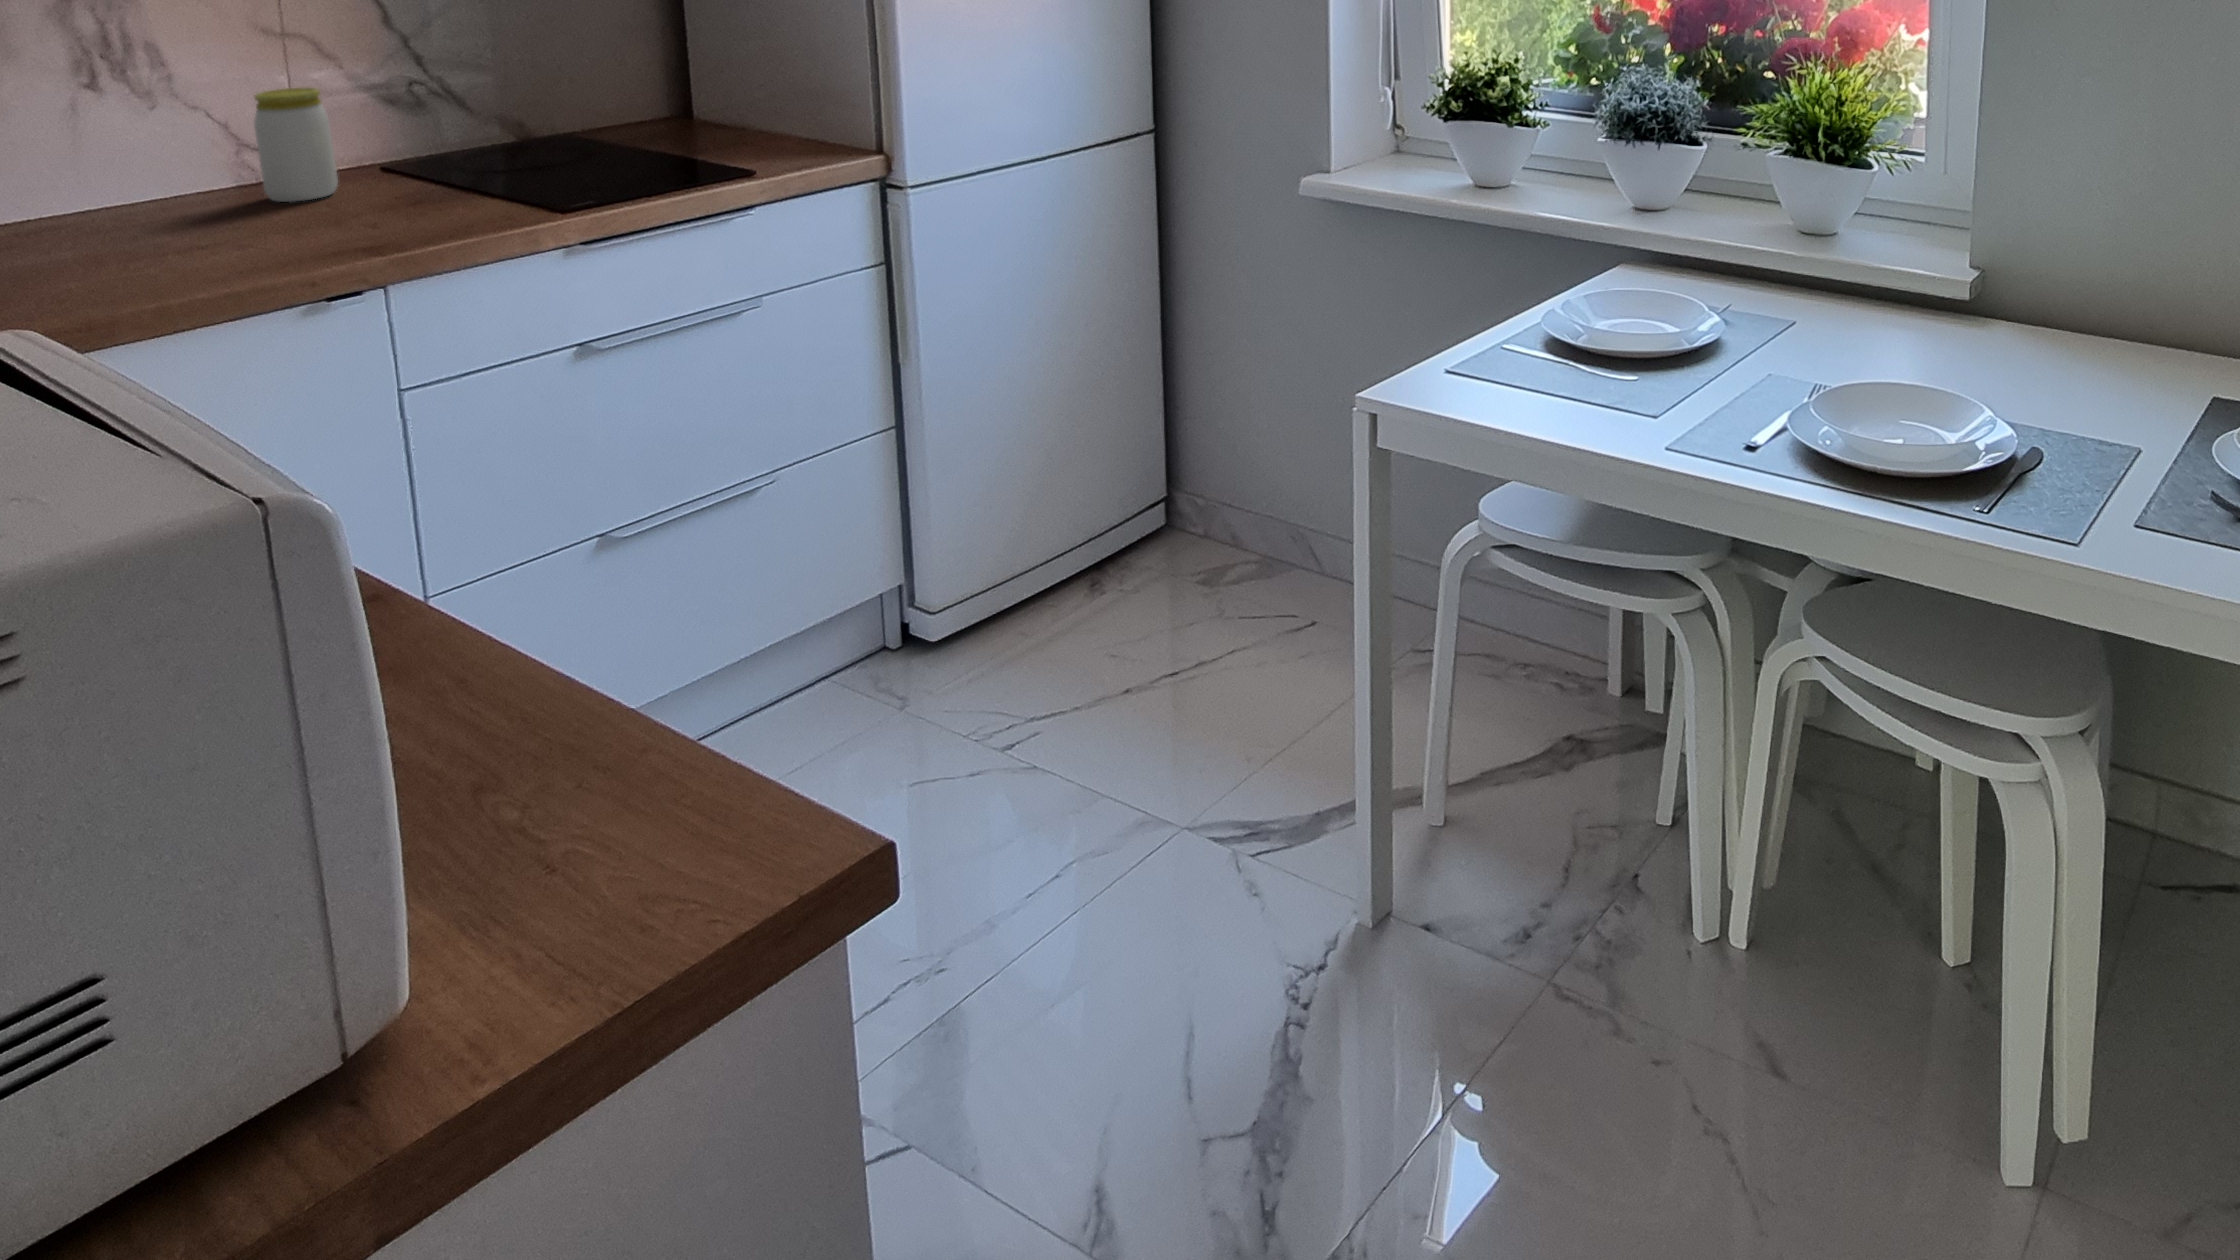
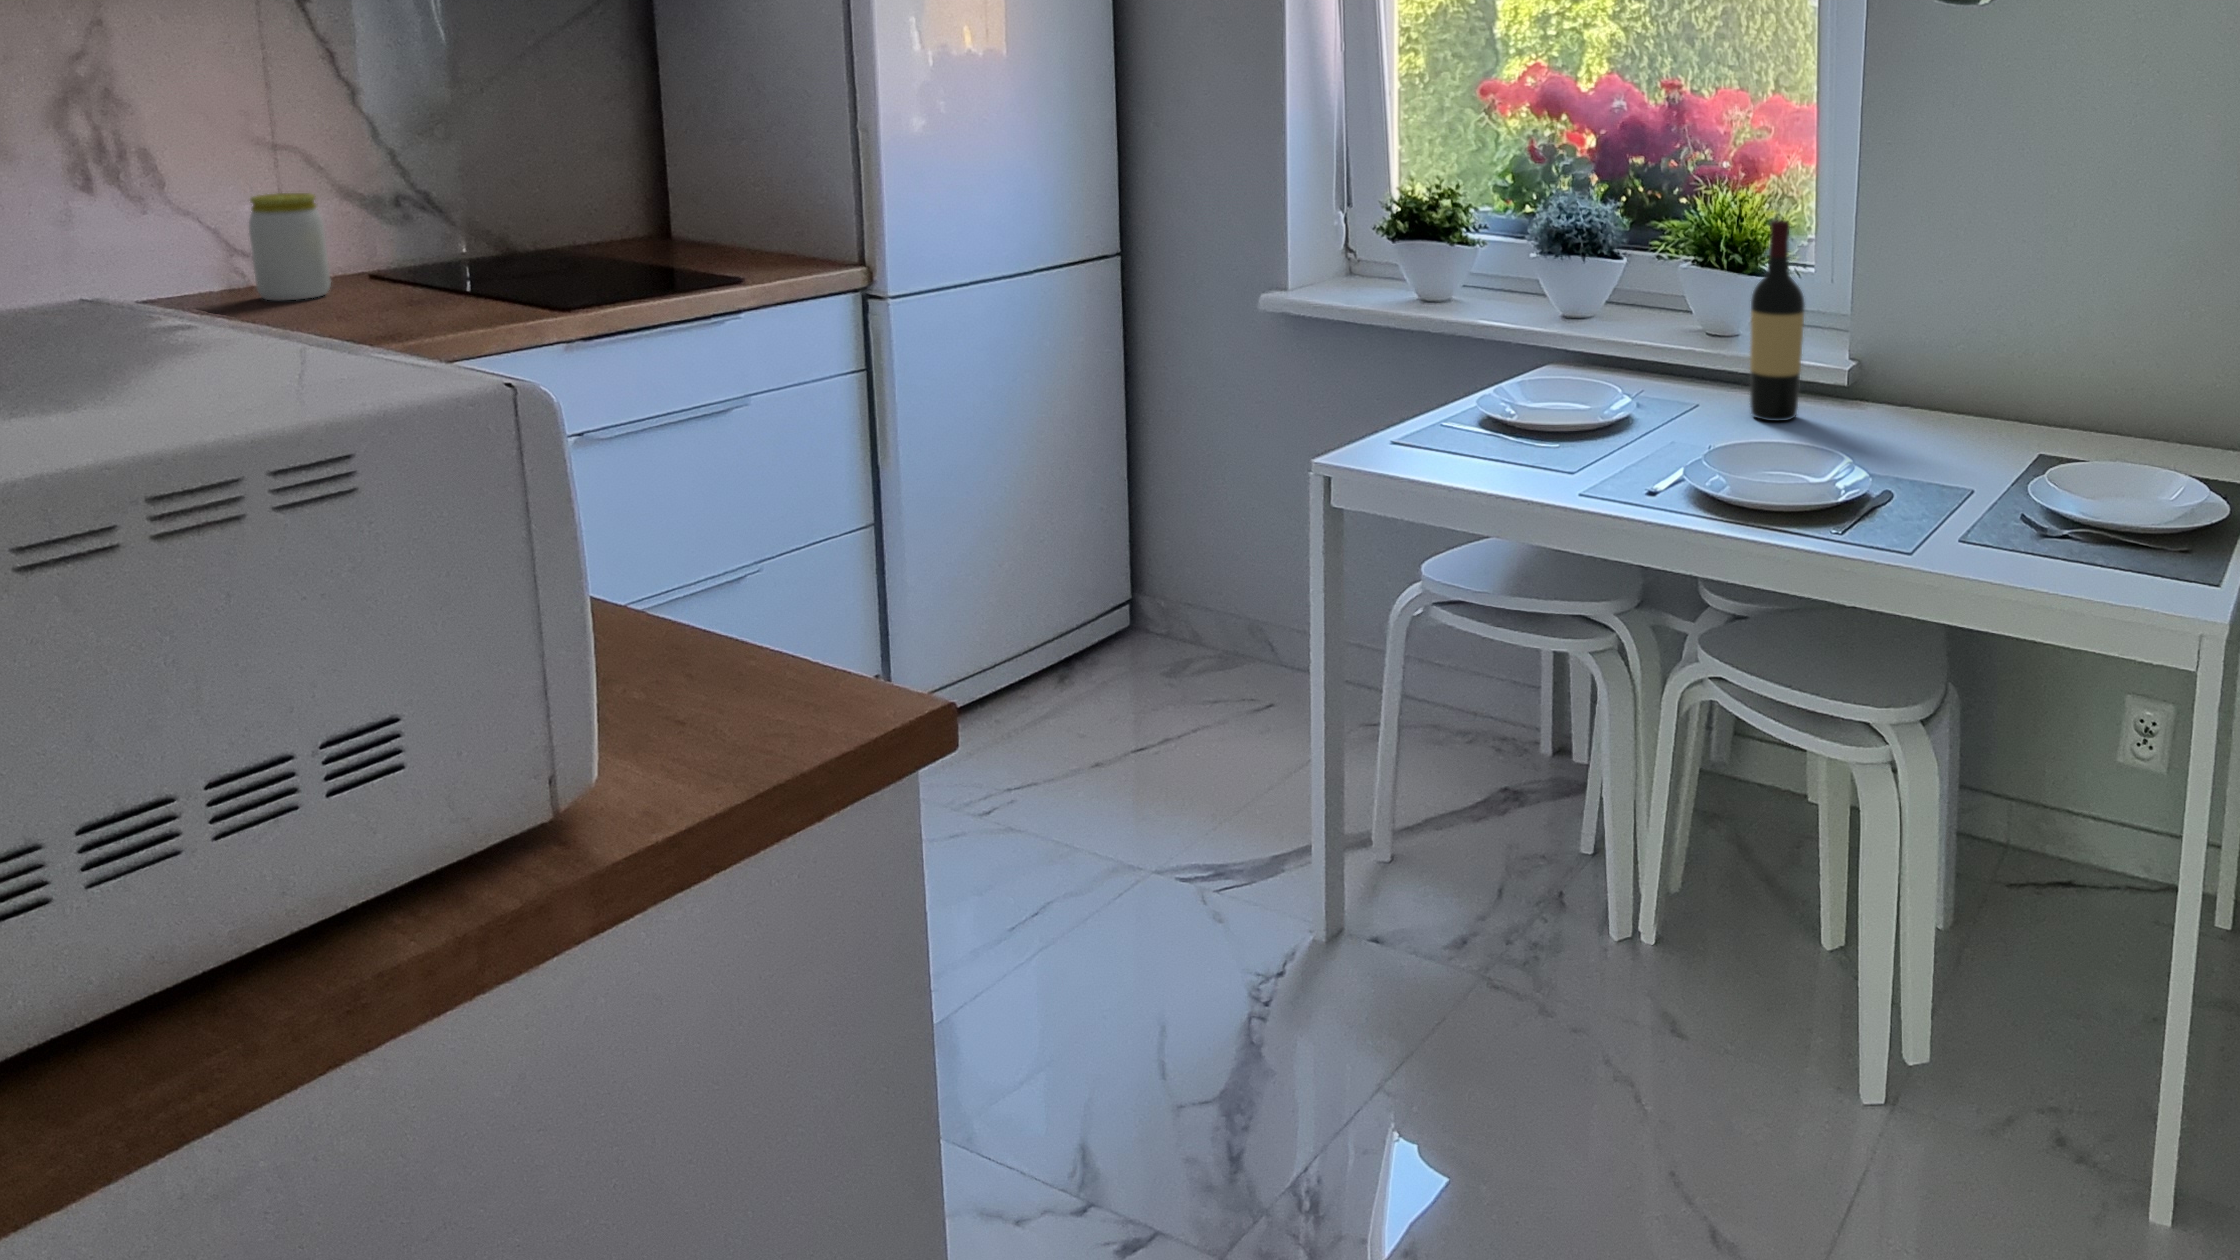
wine bottle: none [1855,110,1920,343] -> present [1750,220,1805,421]

